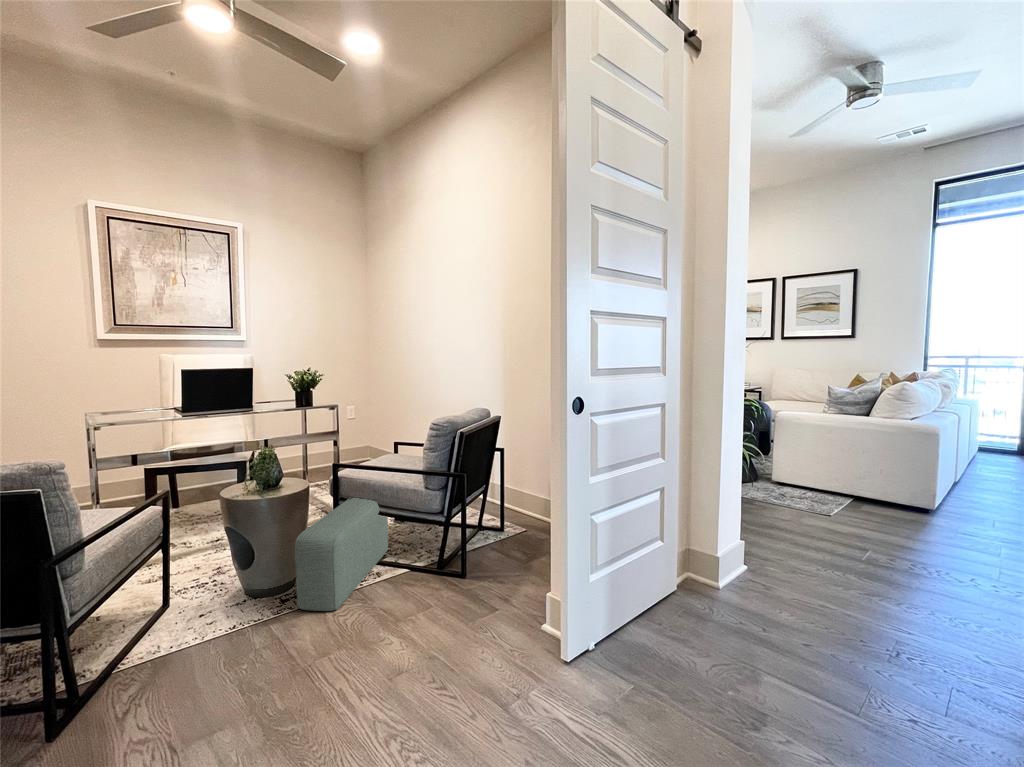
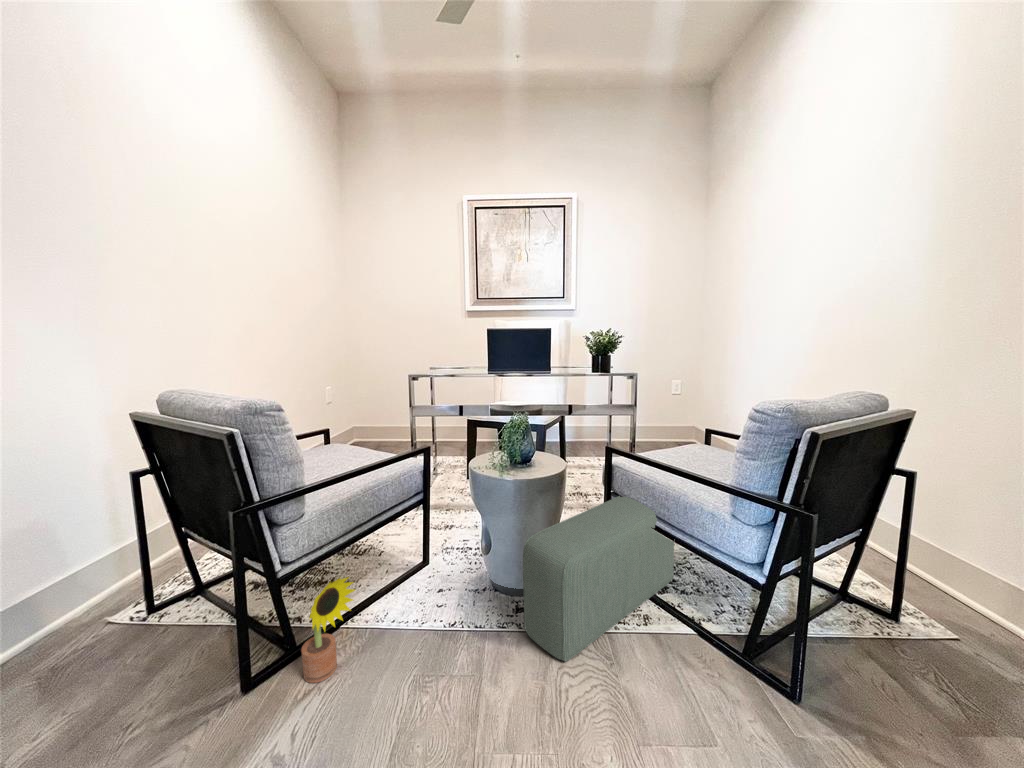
decorative plant: none [101,601,158,710] -> present [301,577,355,683]

